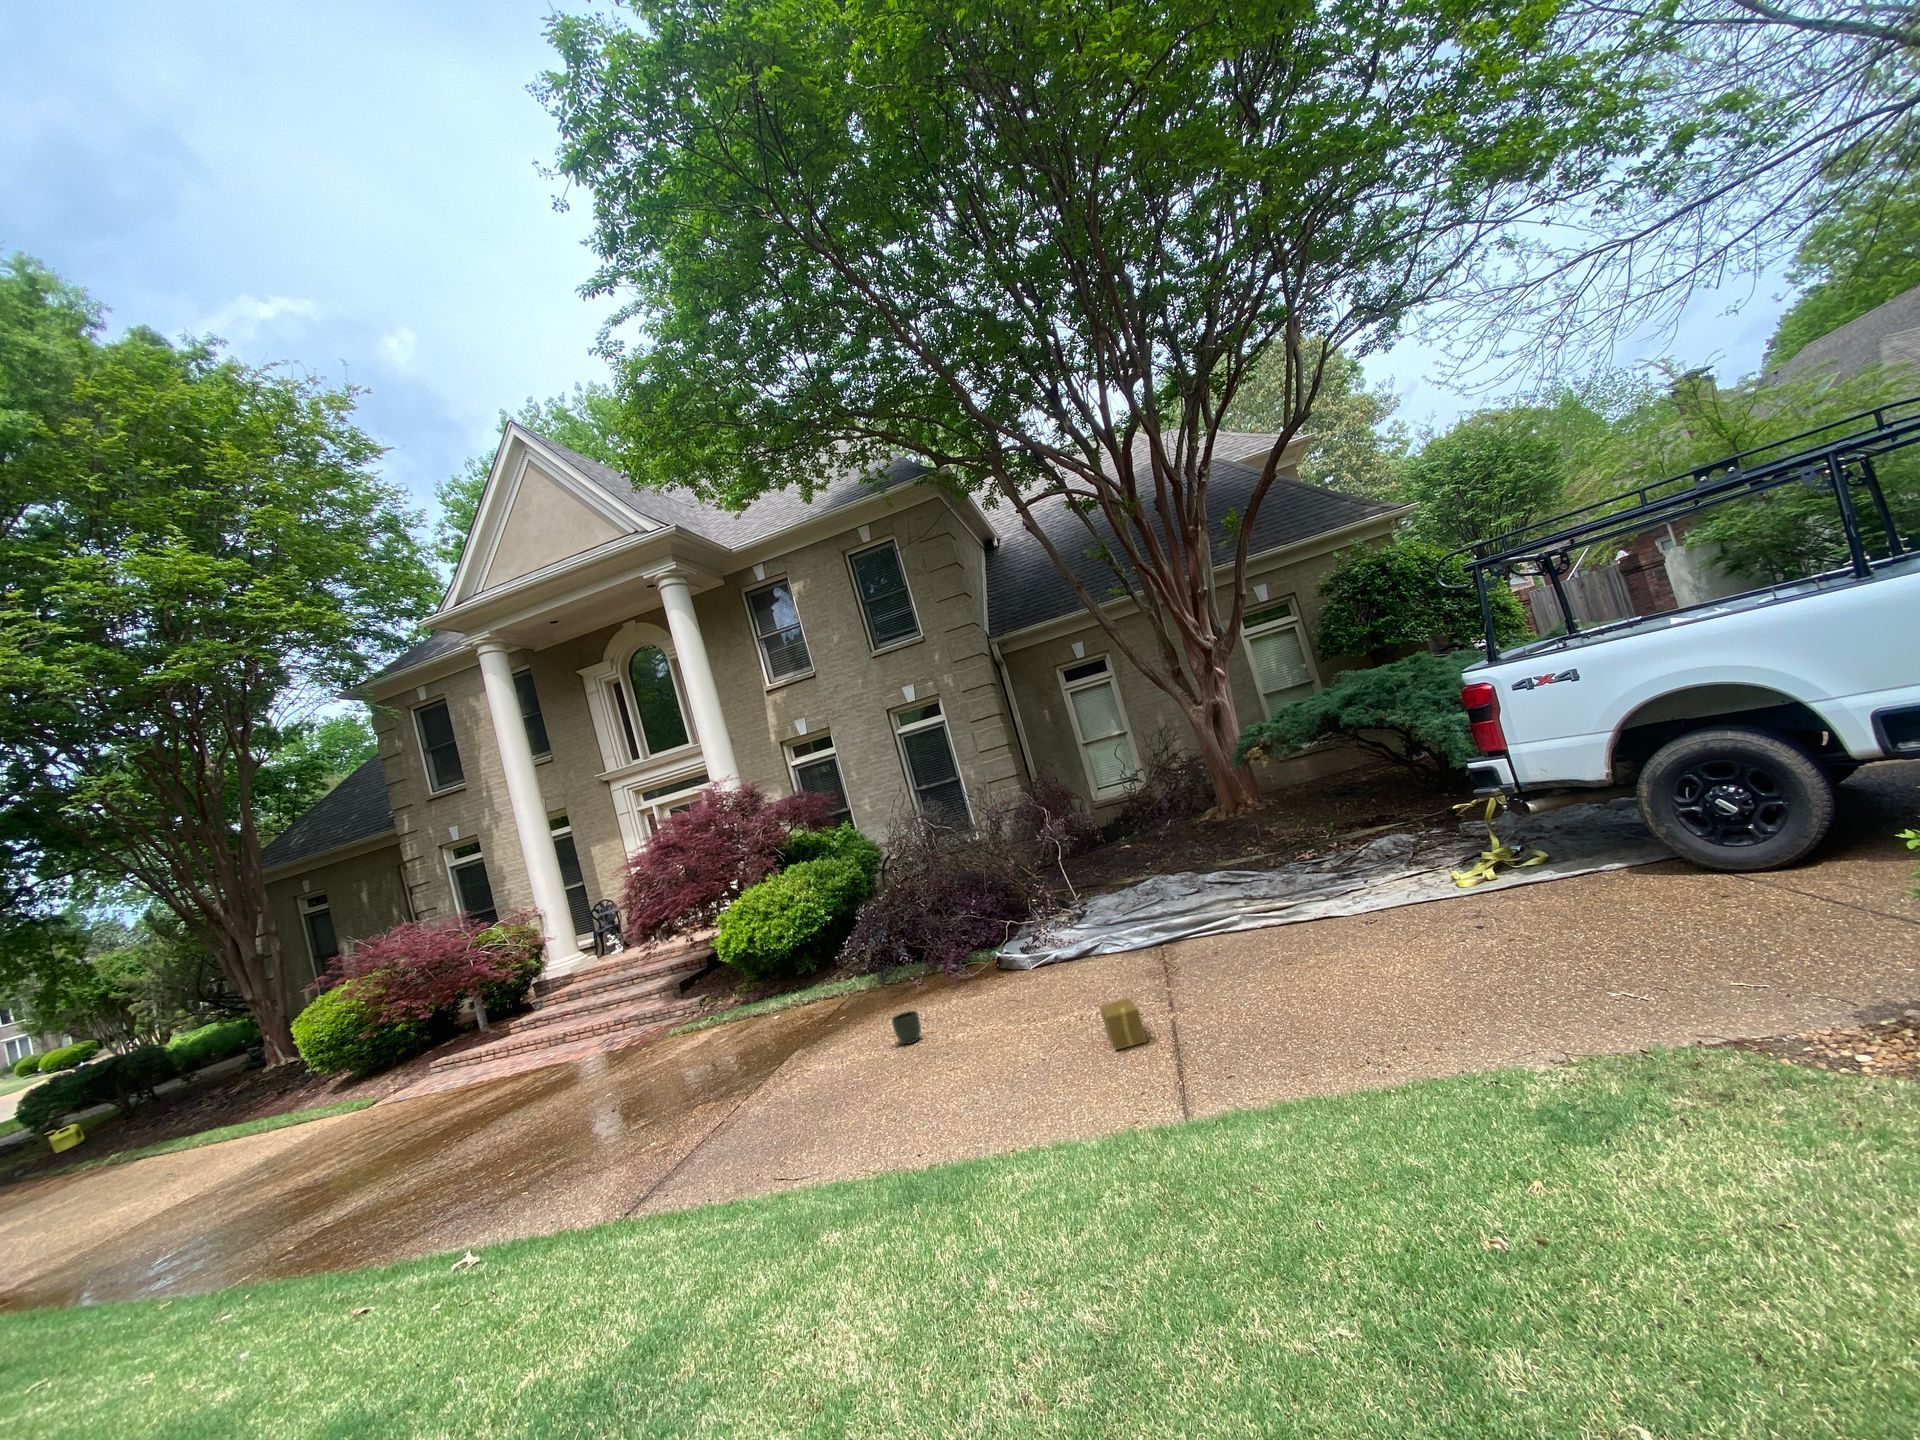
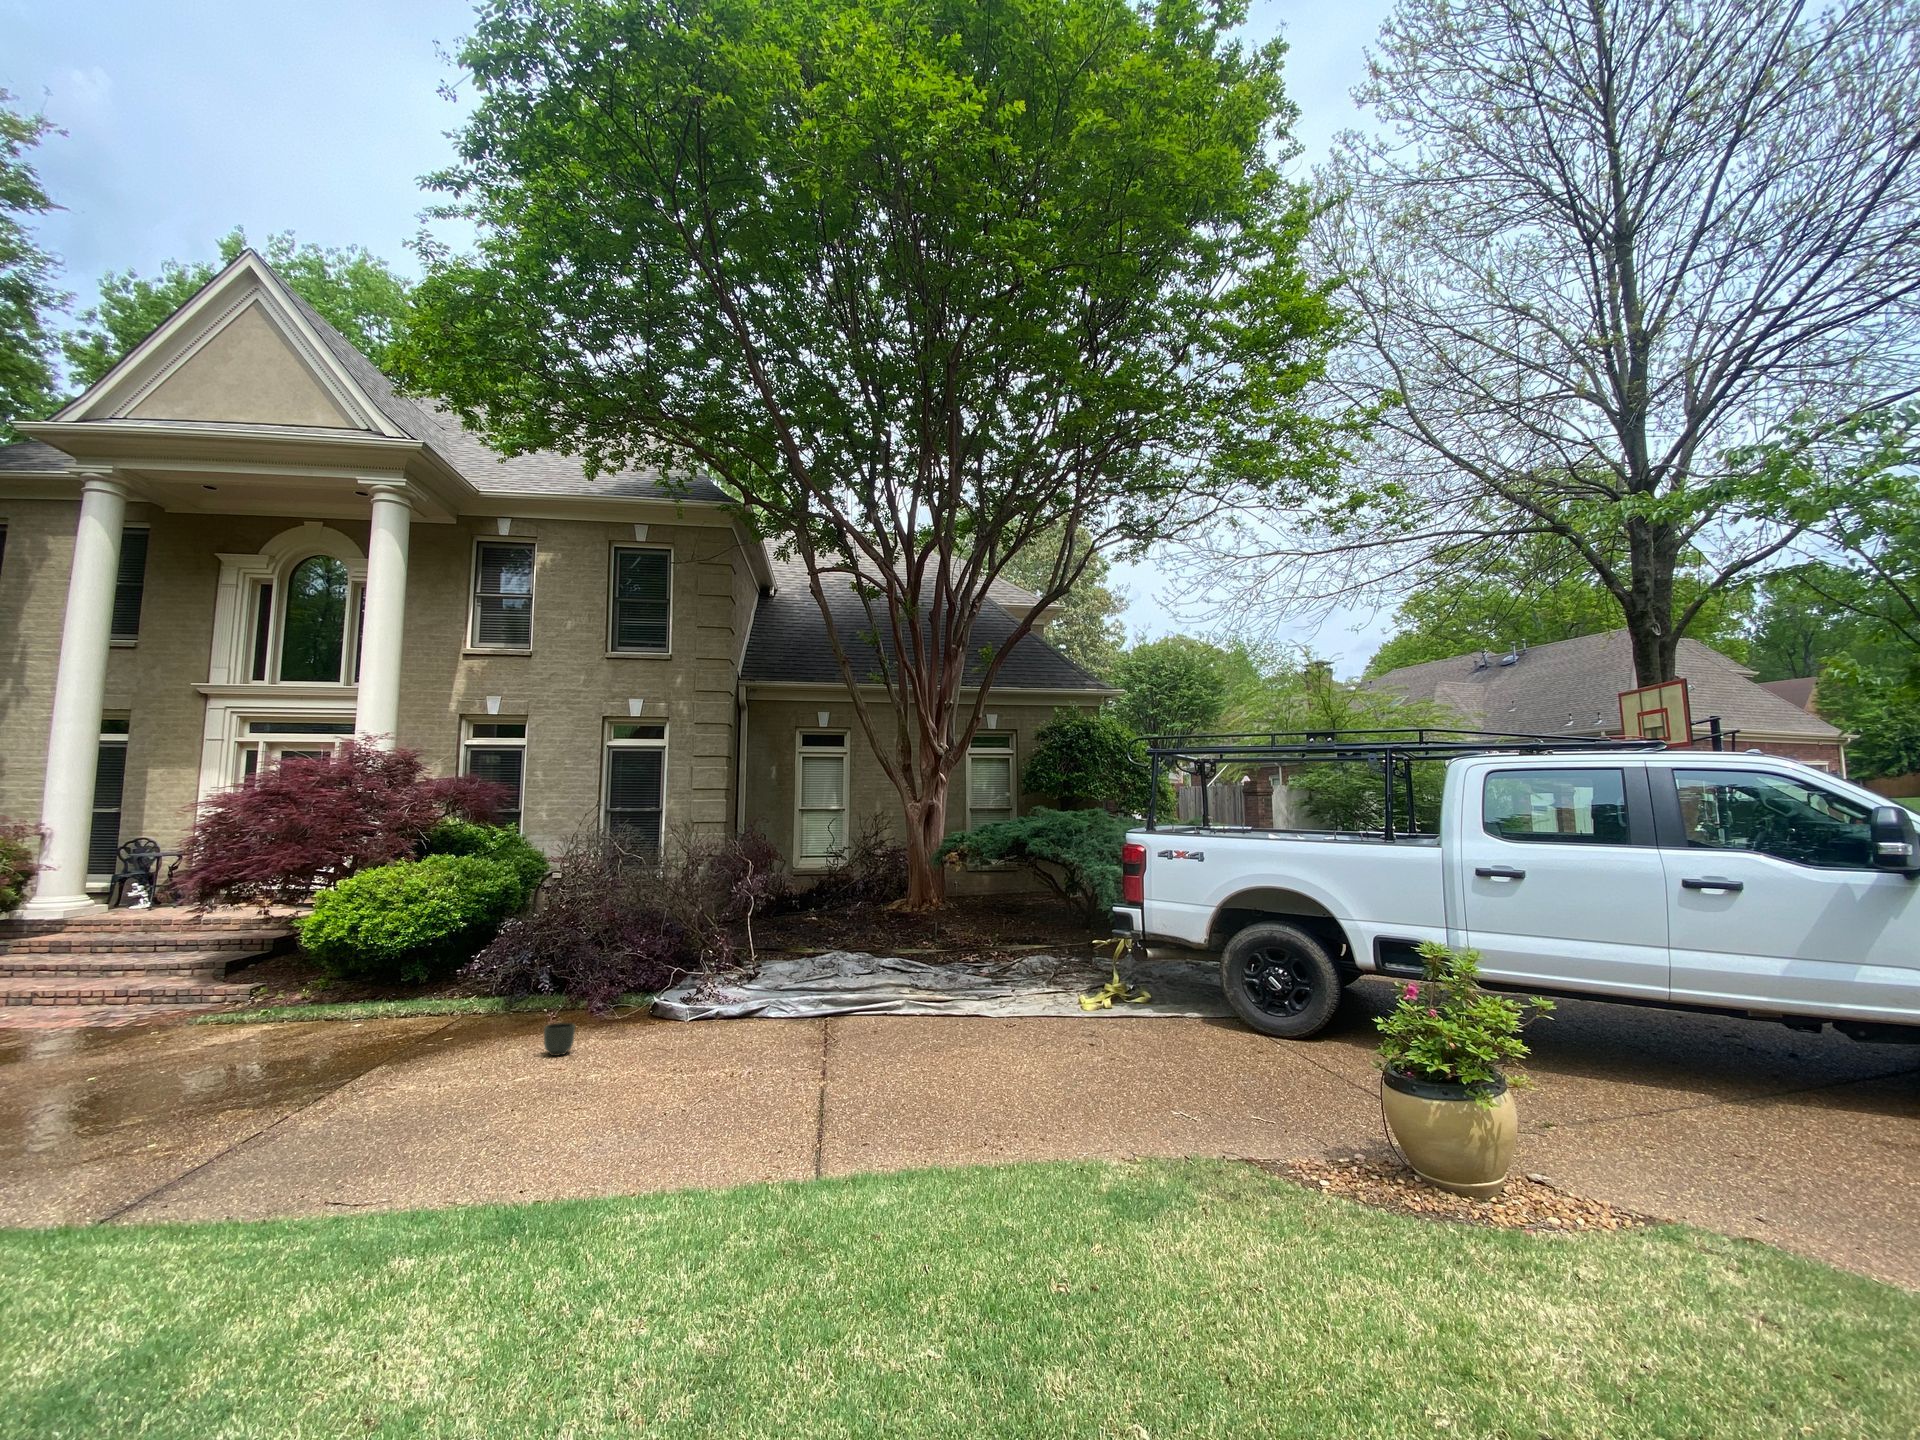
cardboard box: present [1100,998,1147,1050] -> none [771,1044,811,1088]

